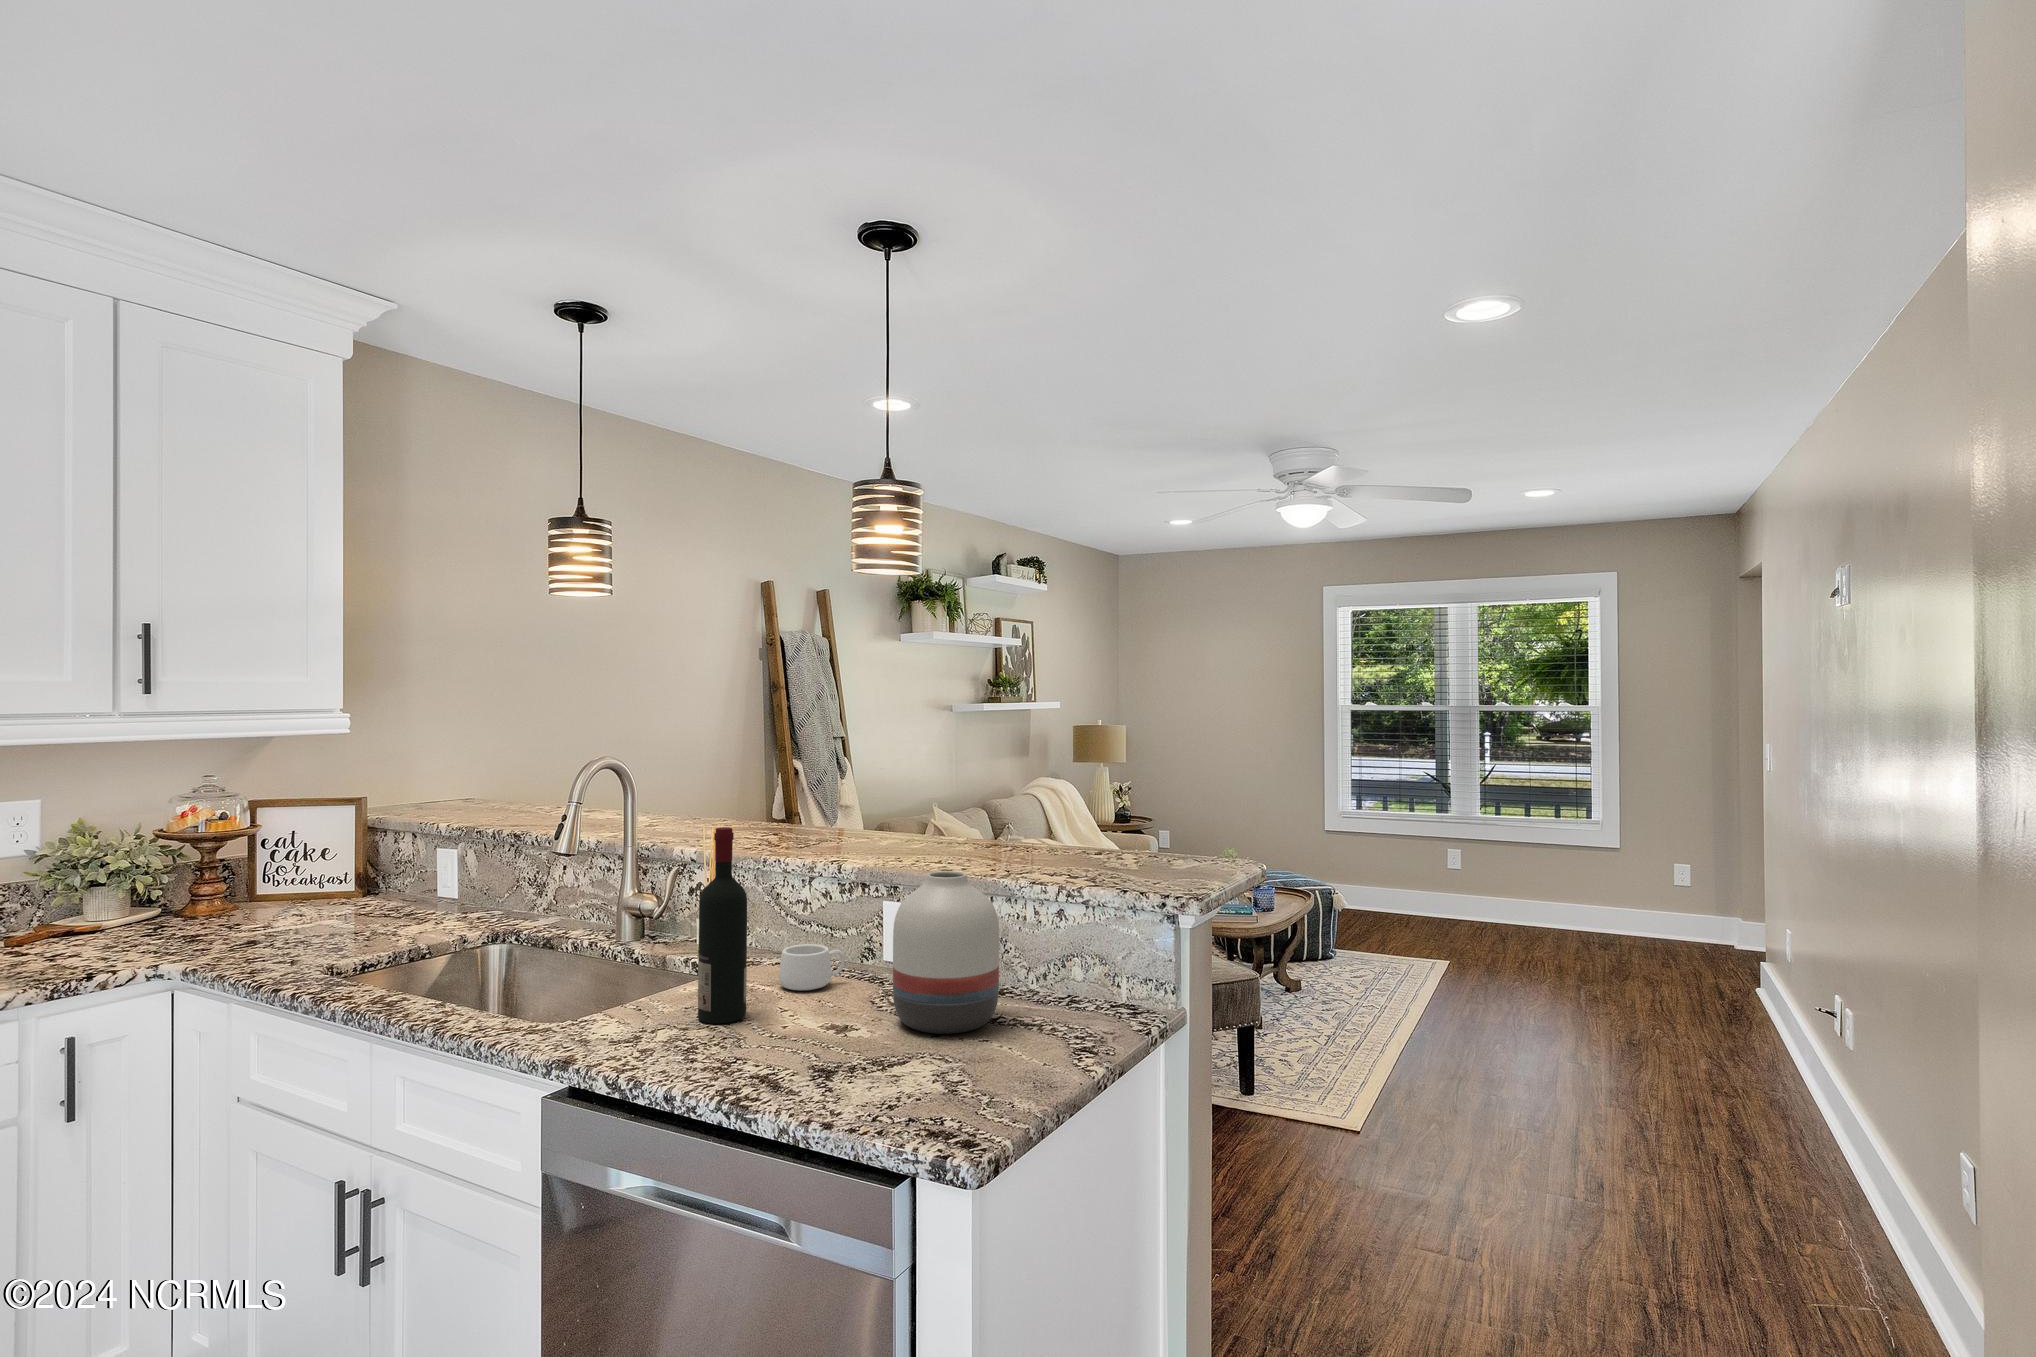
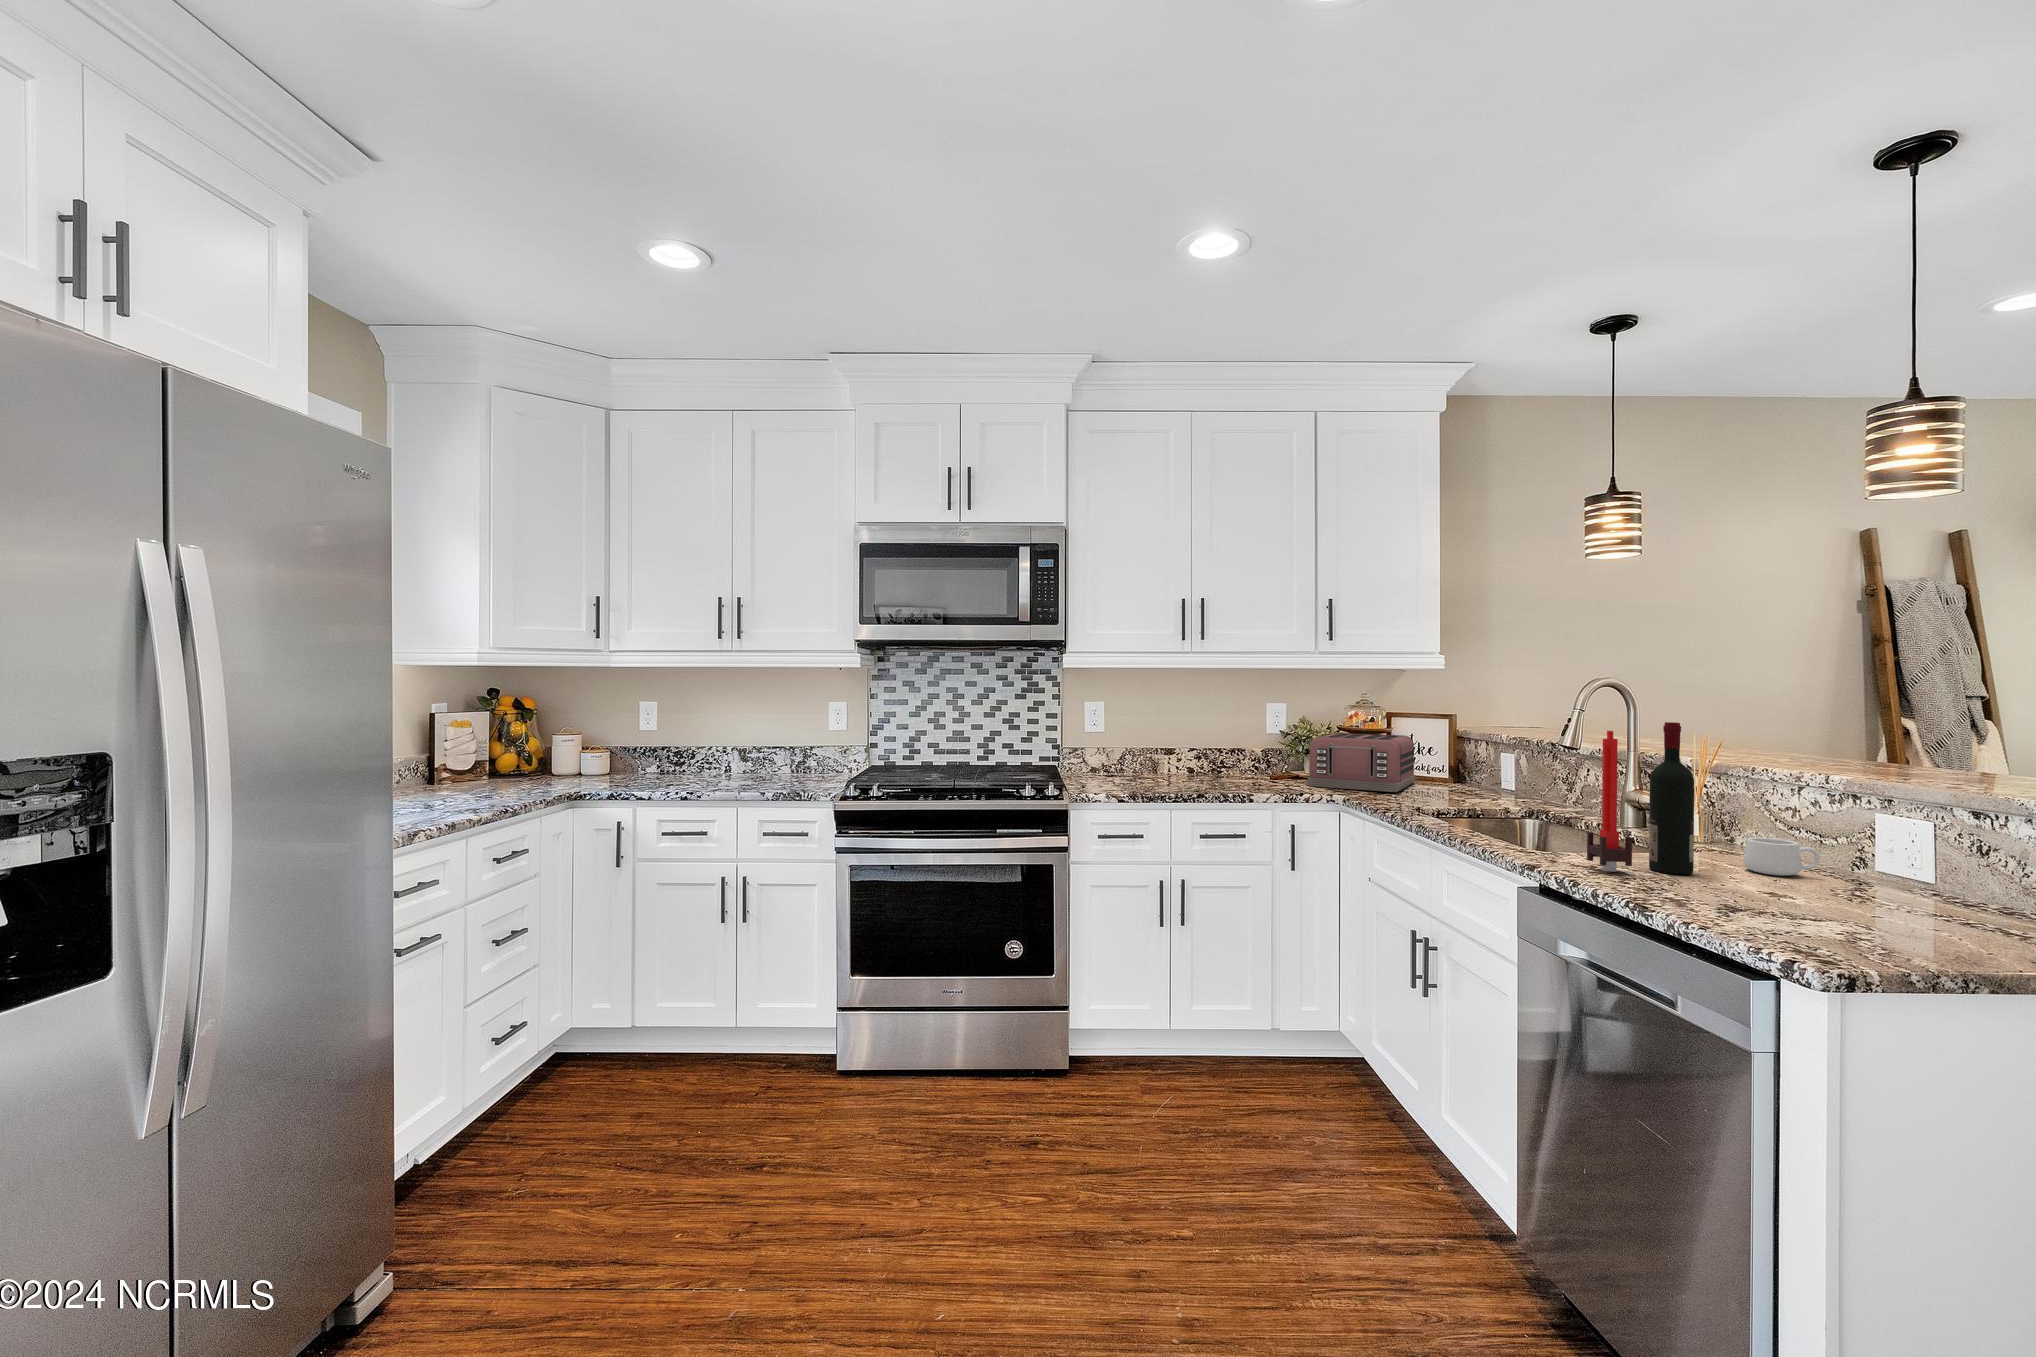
toaster: none [101,838,305,950] -> present [1308,733,1415,792]
candle: none [635,850,692,1045] -> present [1587,731,1632,871]
vase: present [893,871,999,1034] -> none [1839,774,1977,925]

